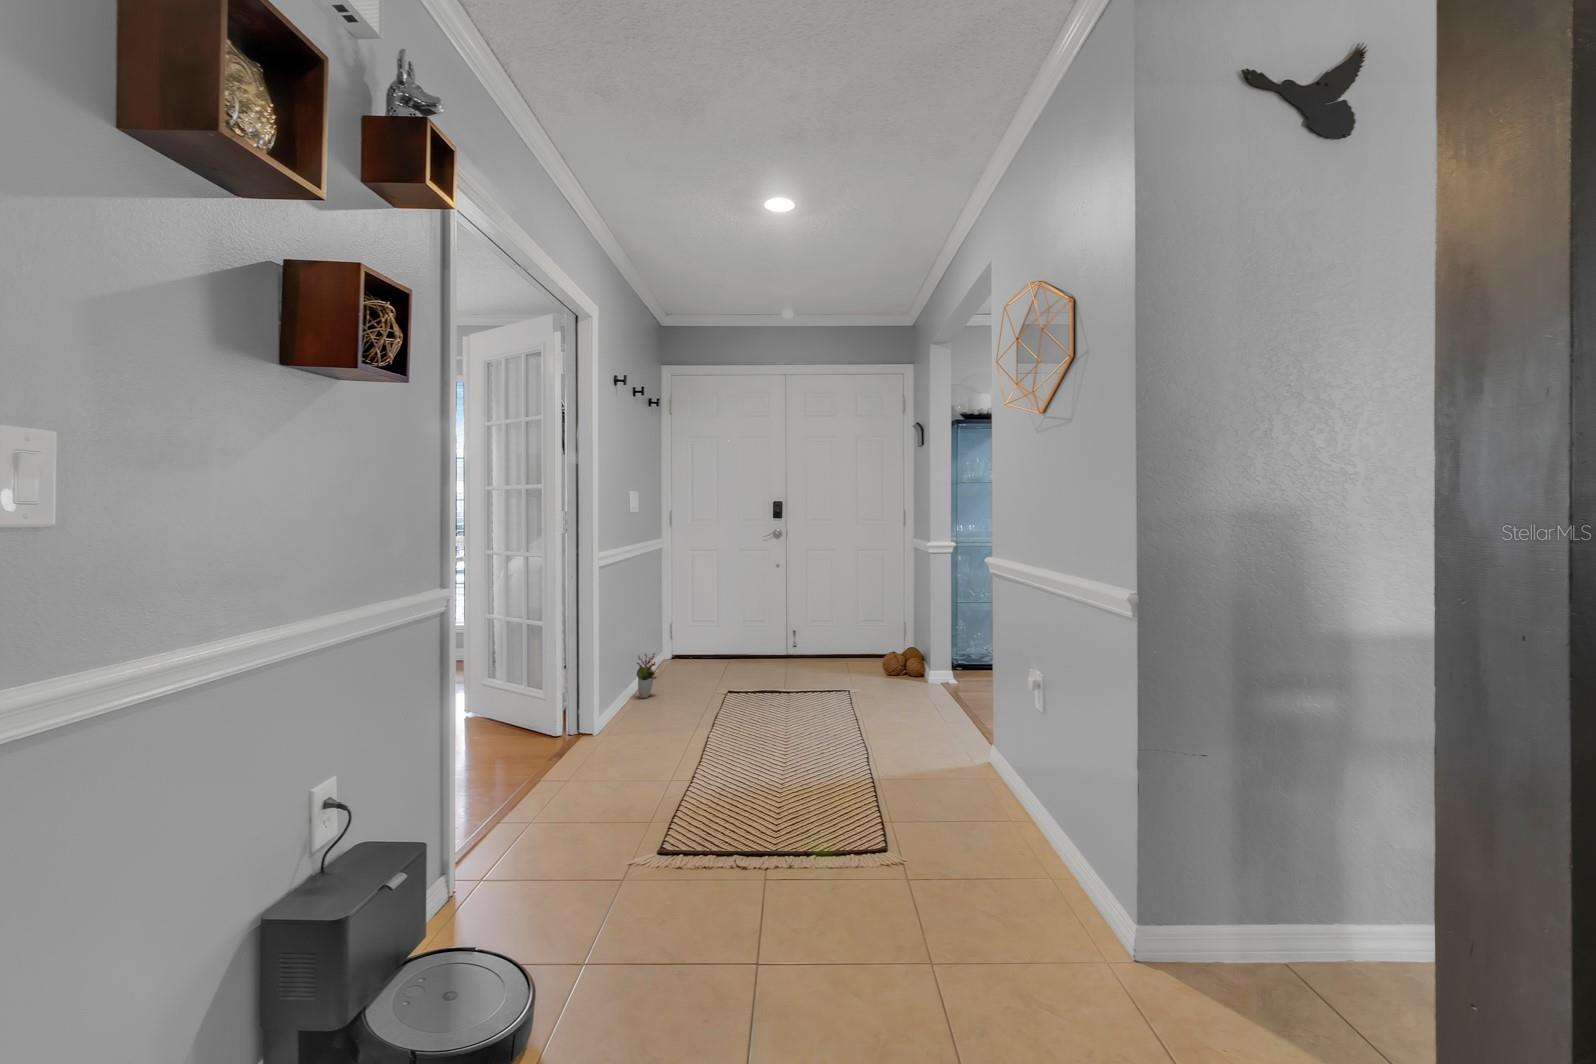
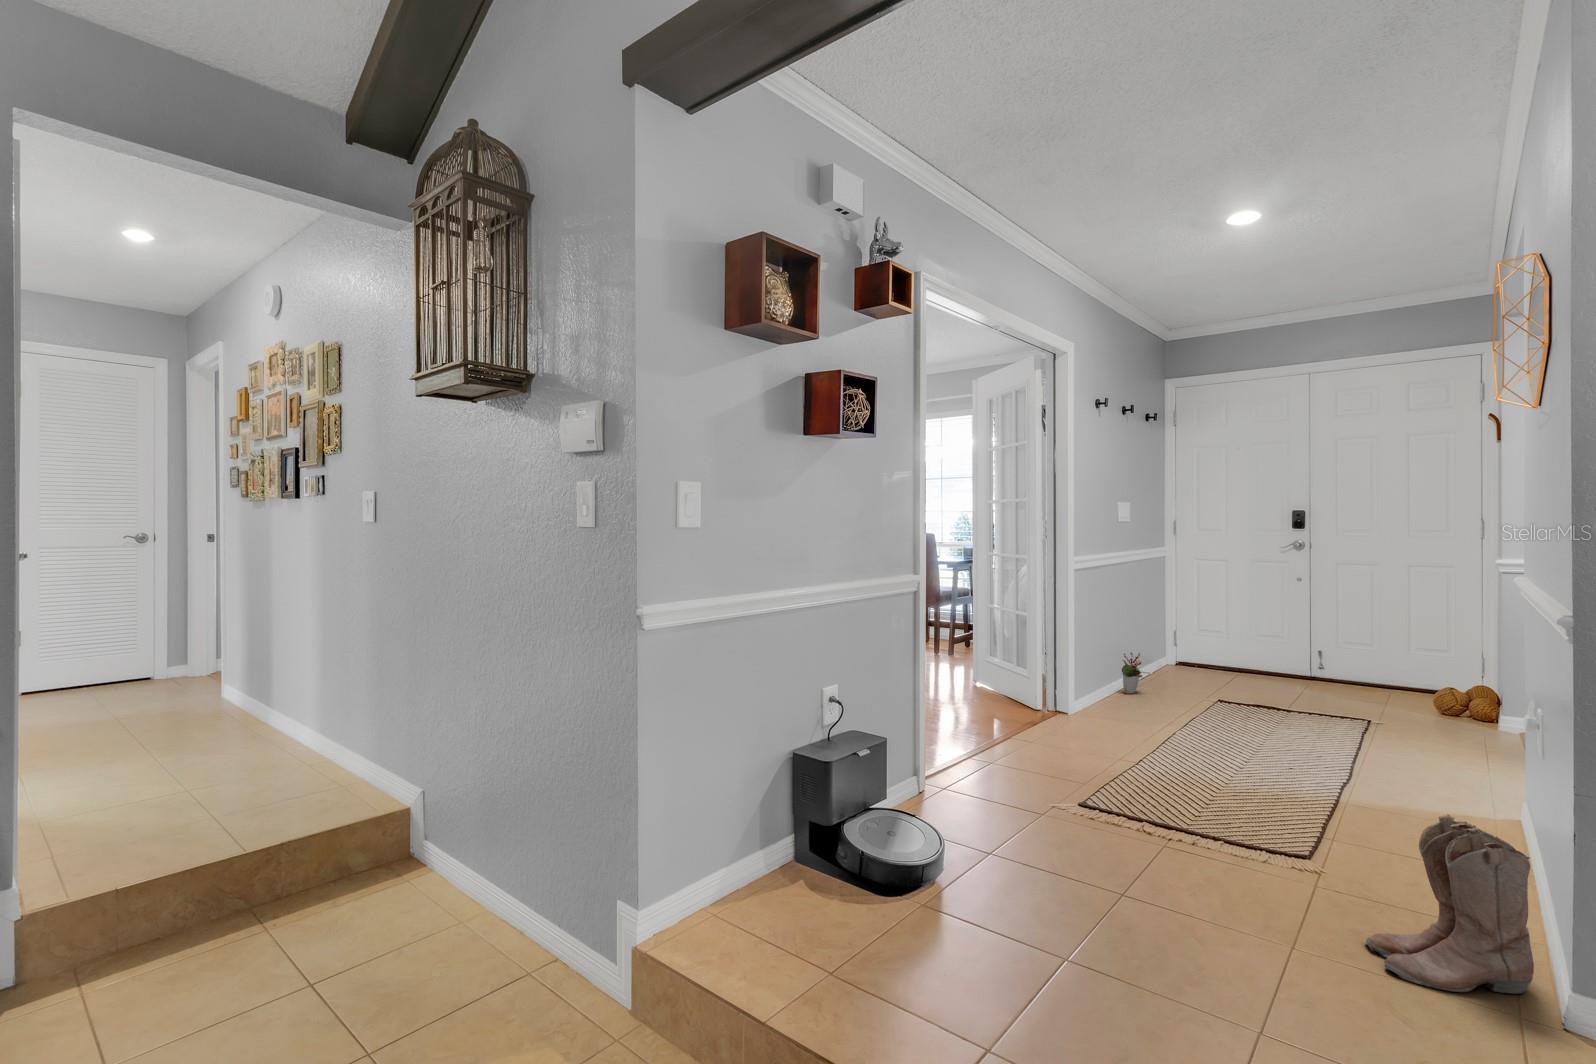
boots: none [977,791,1102,967] -> present [1364,814,1534,994]

